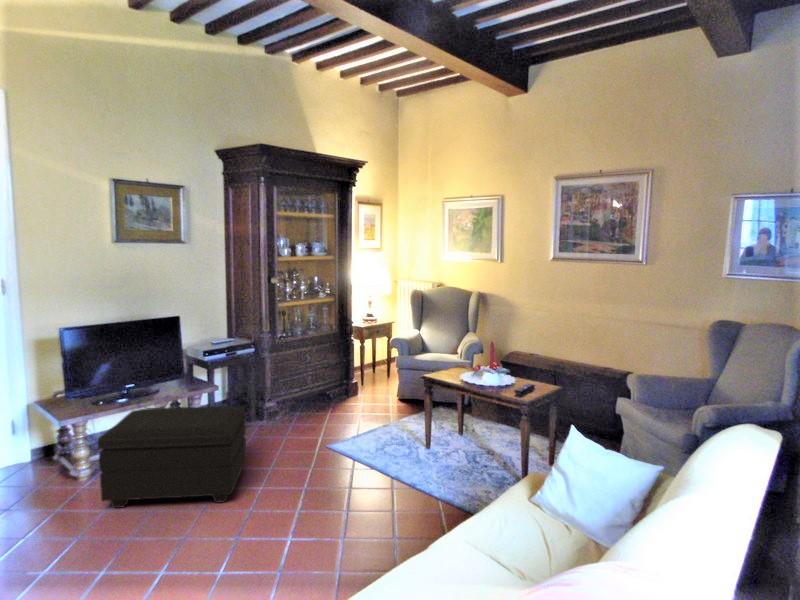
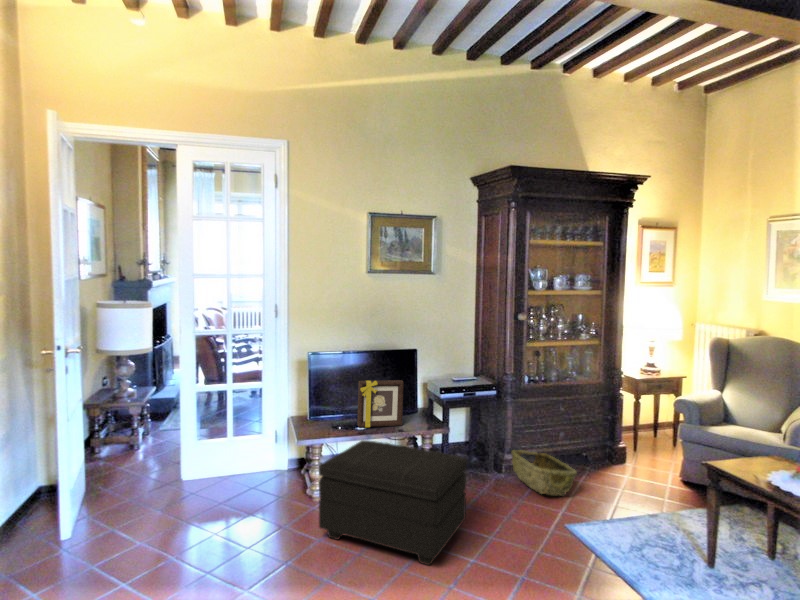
picture frame: none [118,348,169,400] -> present [357,380,404,427]
woven basket: none [272,396,329,429] -> present [512,450,577,495]

